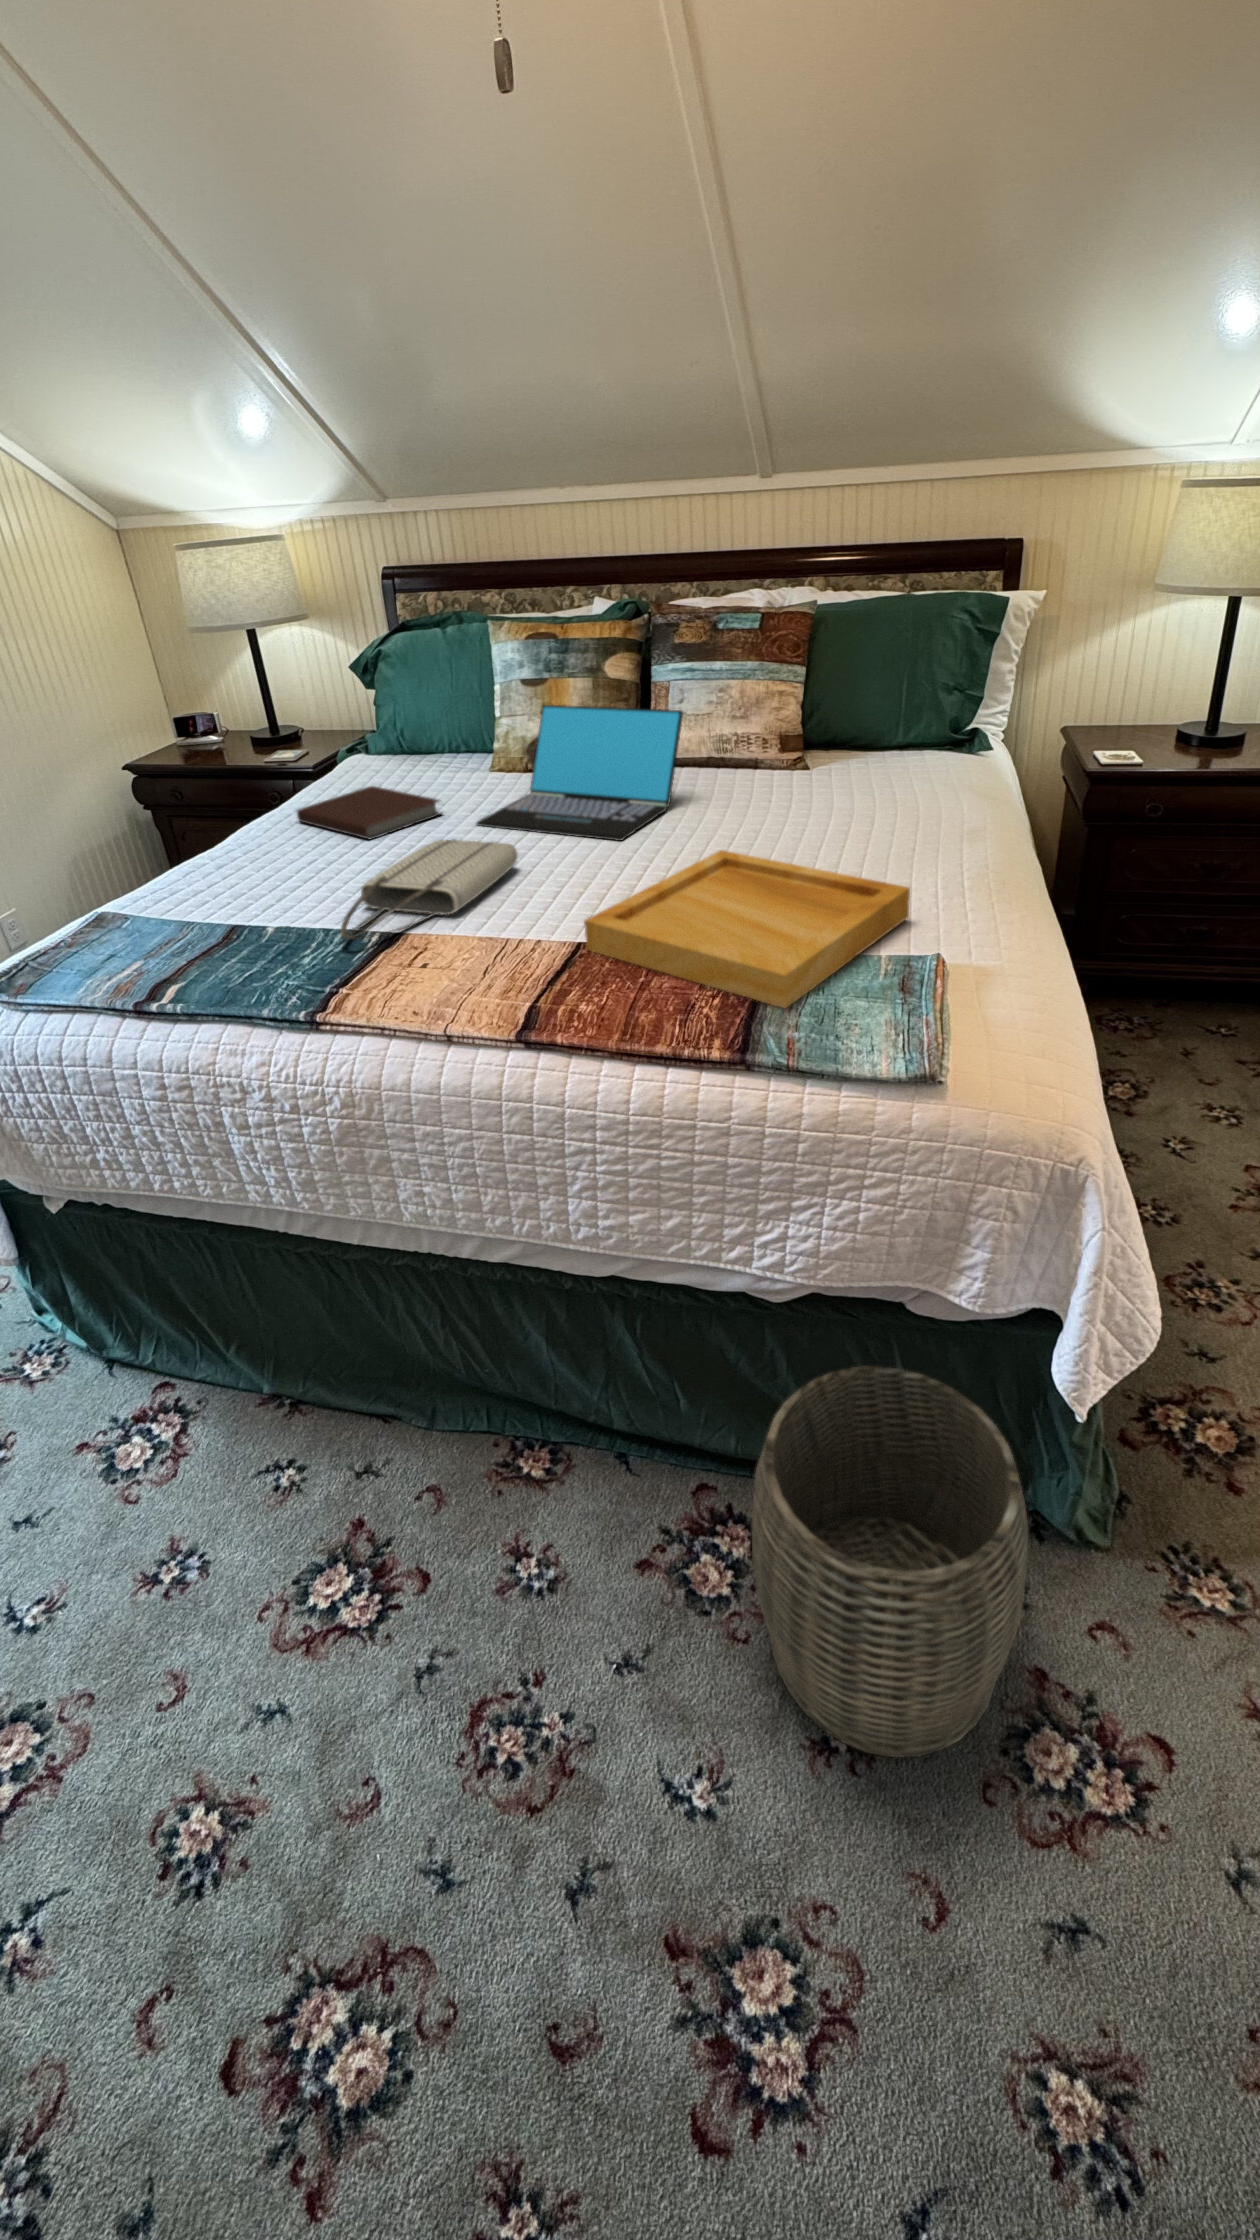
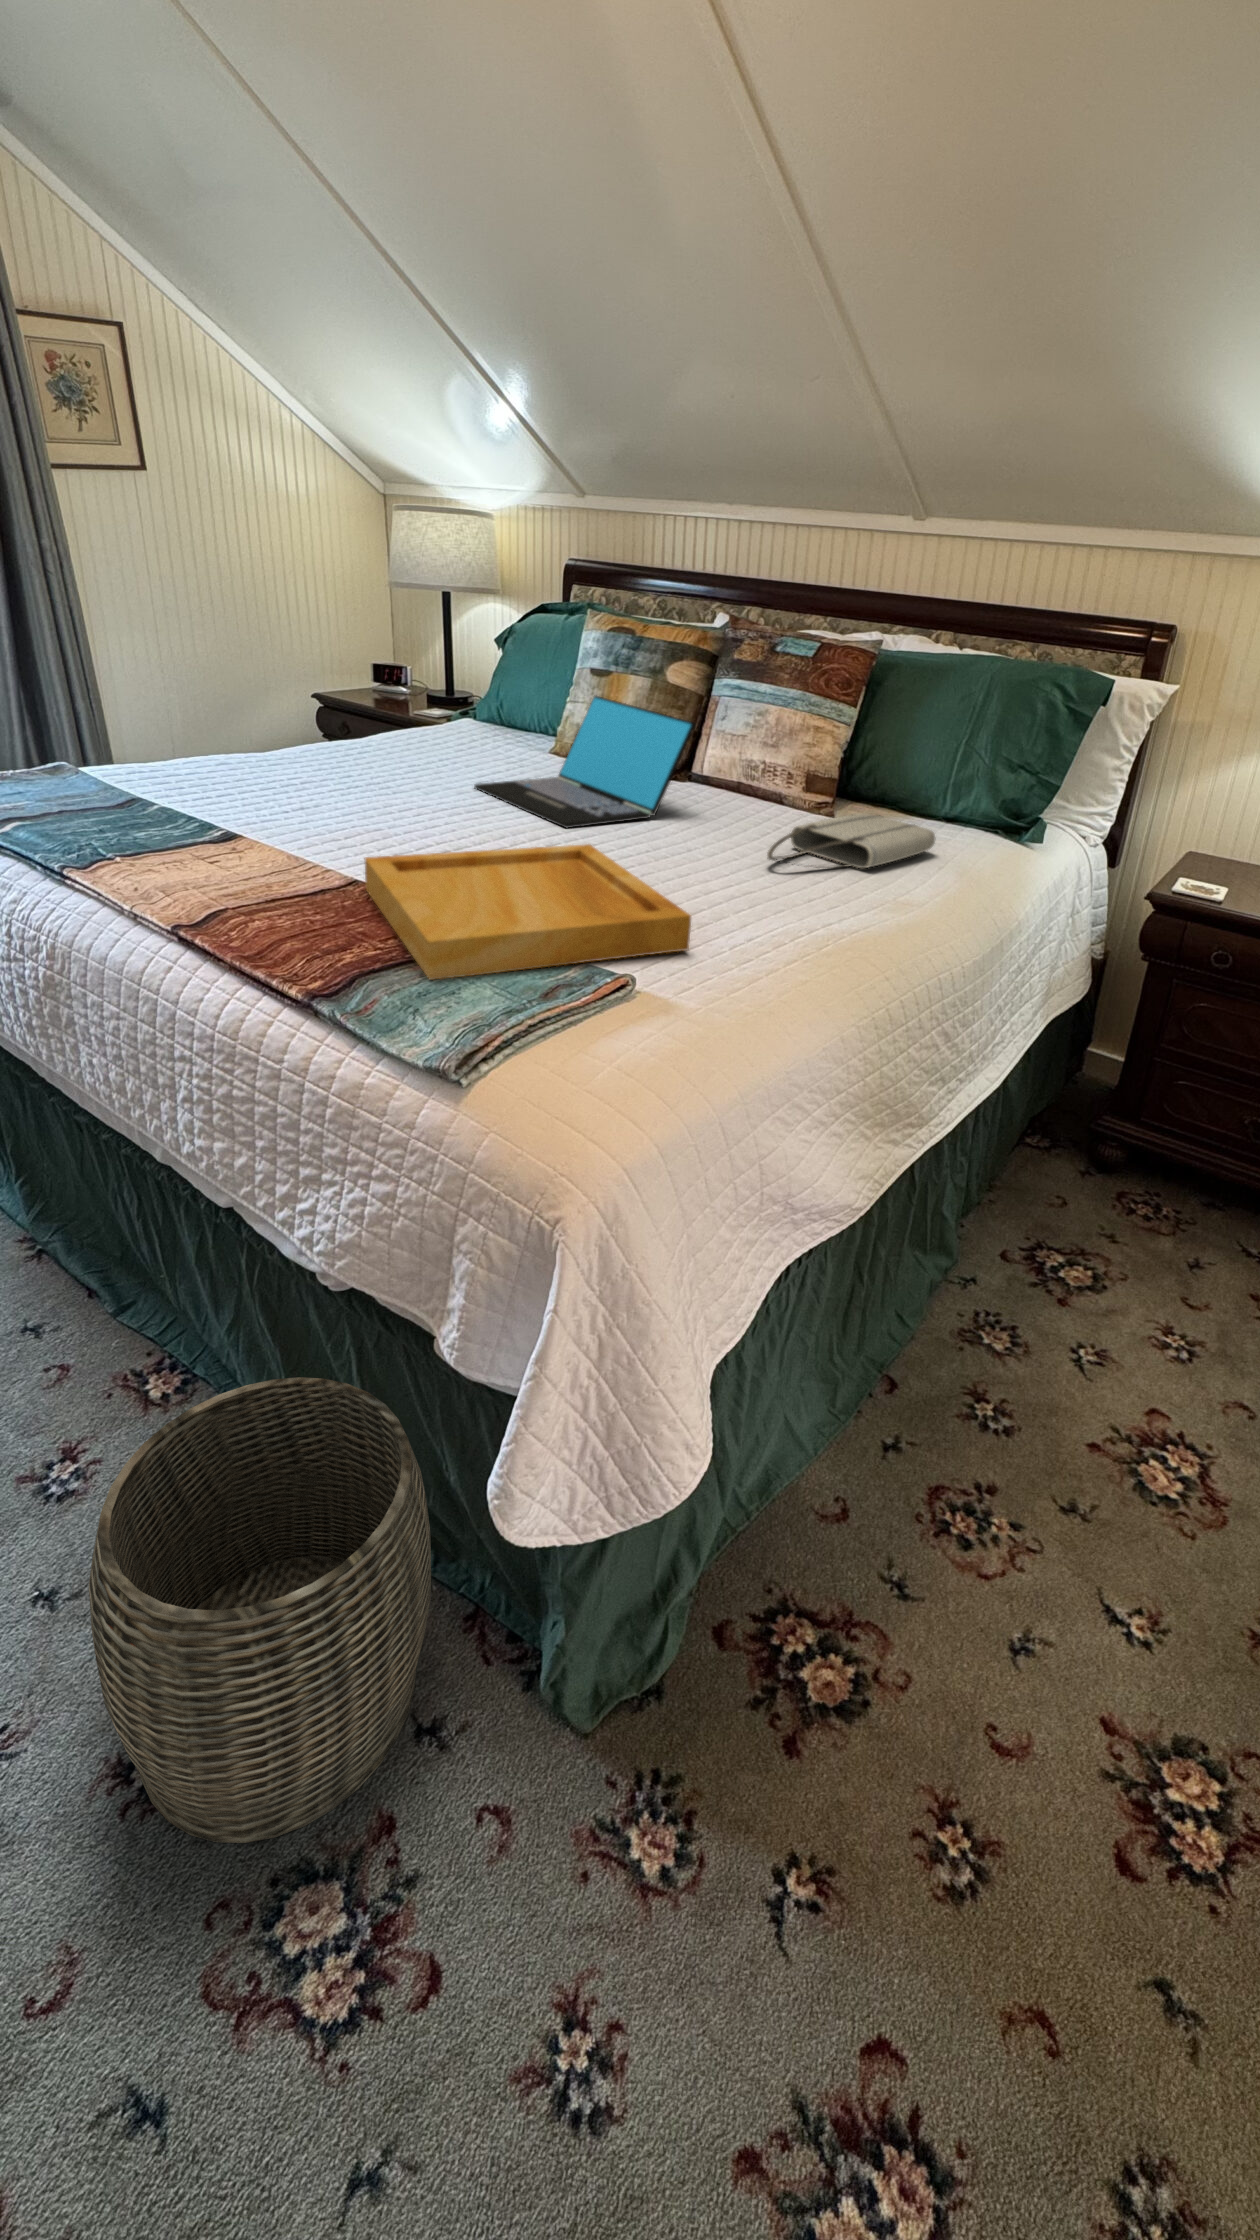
notebook: present [297,786,441,839] -> none [346,738,465,775]
tote bag: present [340,839,518,940] -> present [767,814,936,868]

